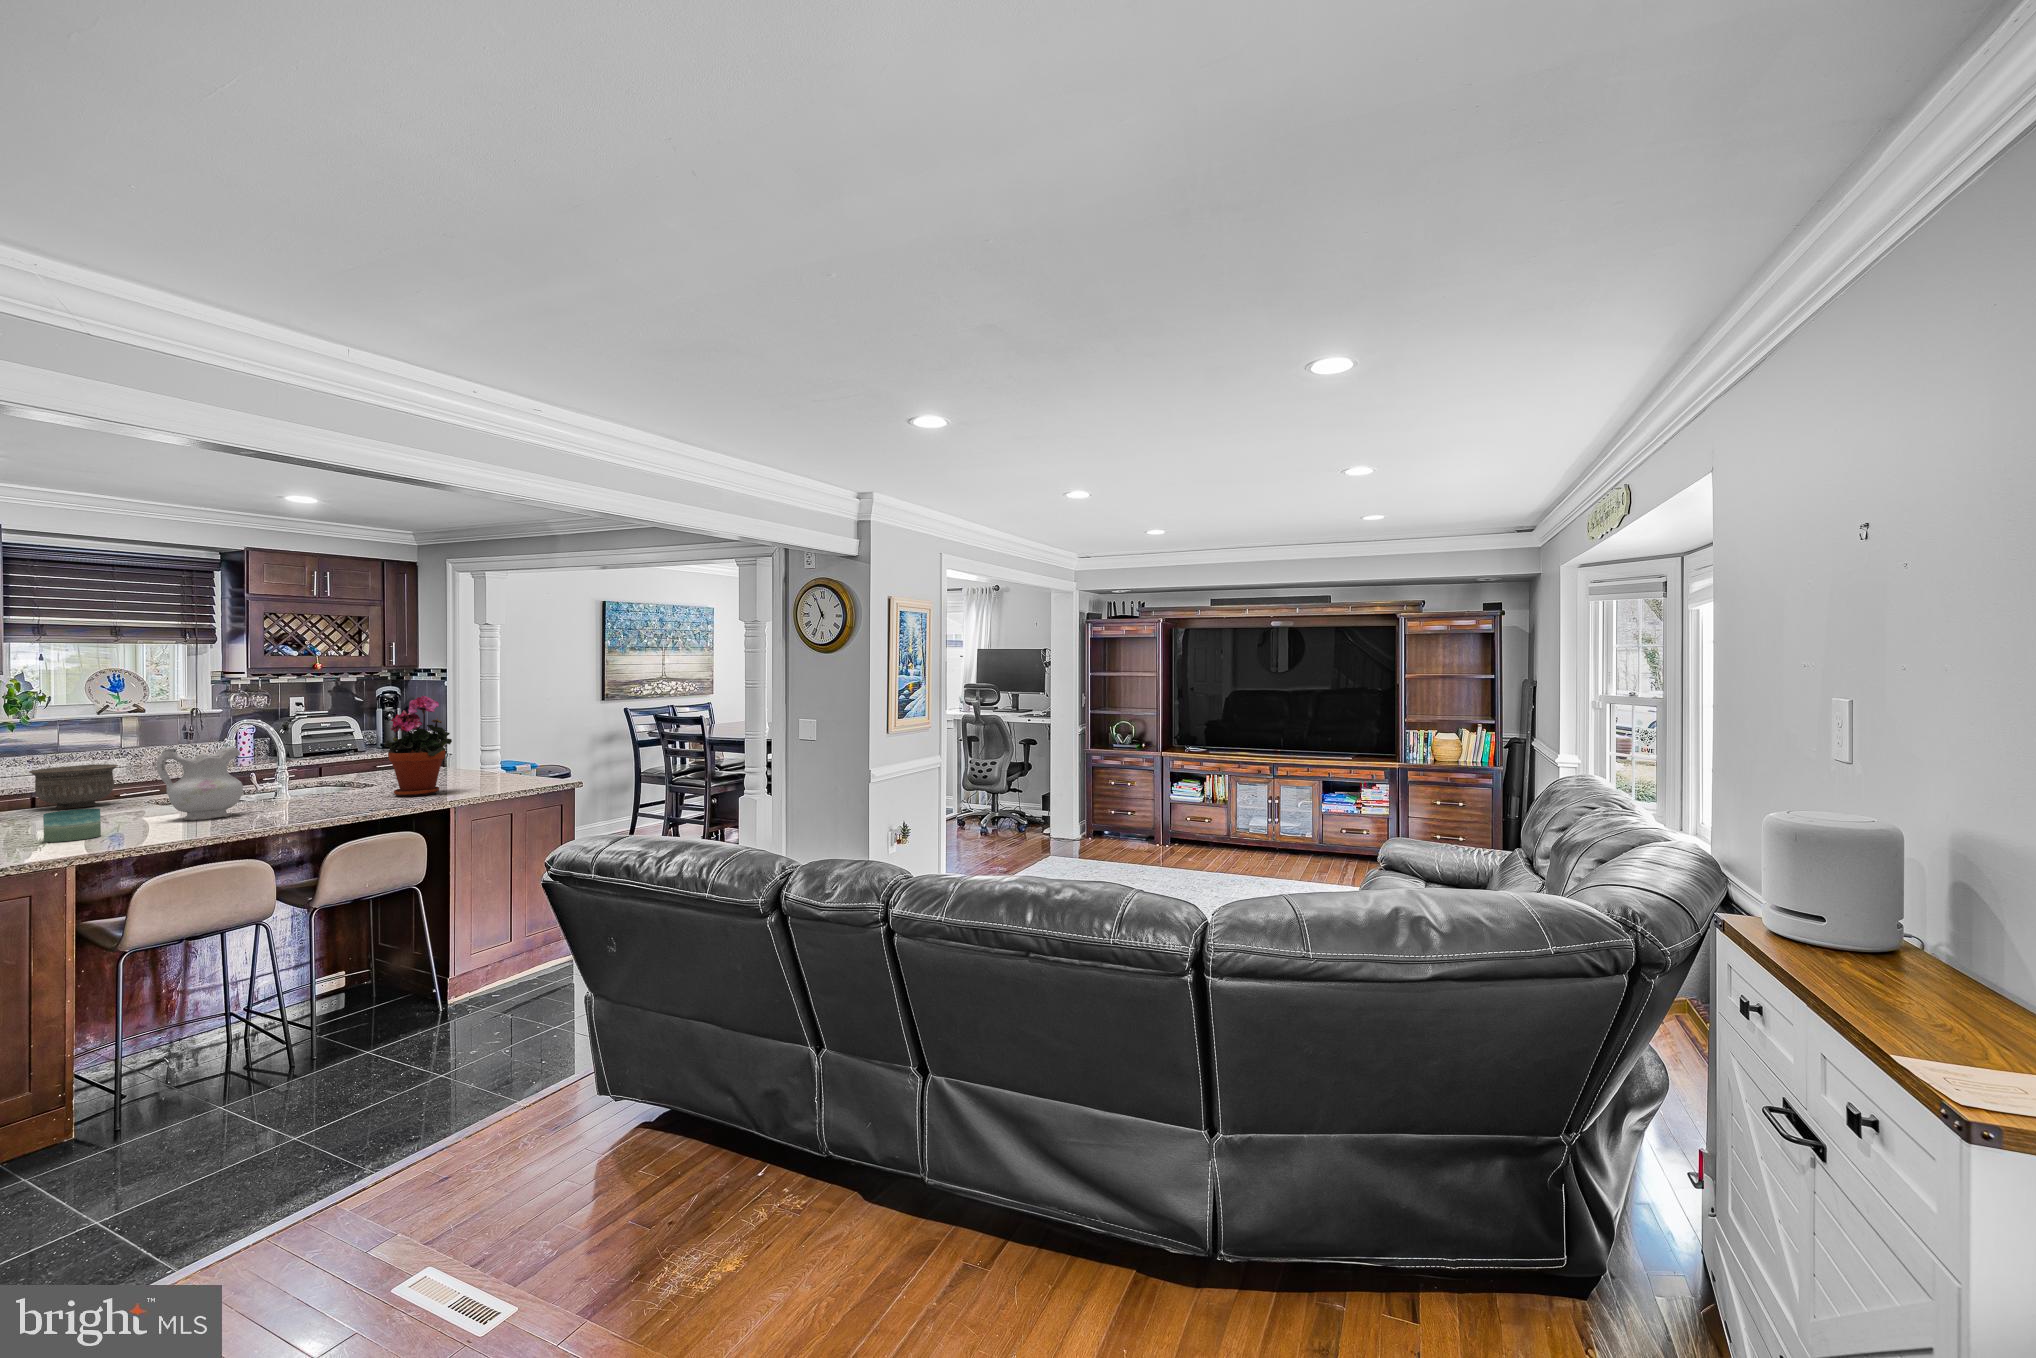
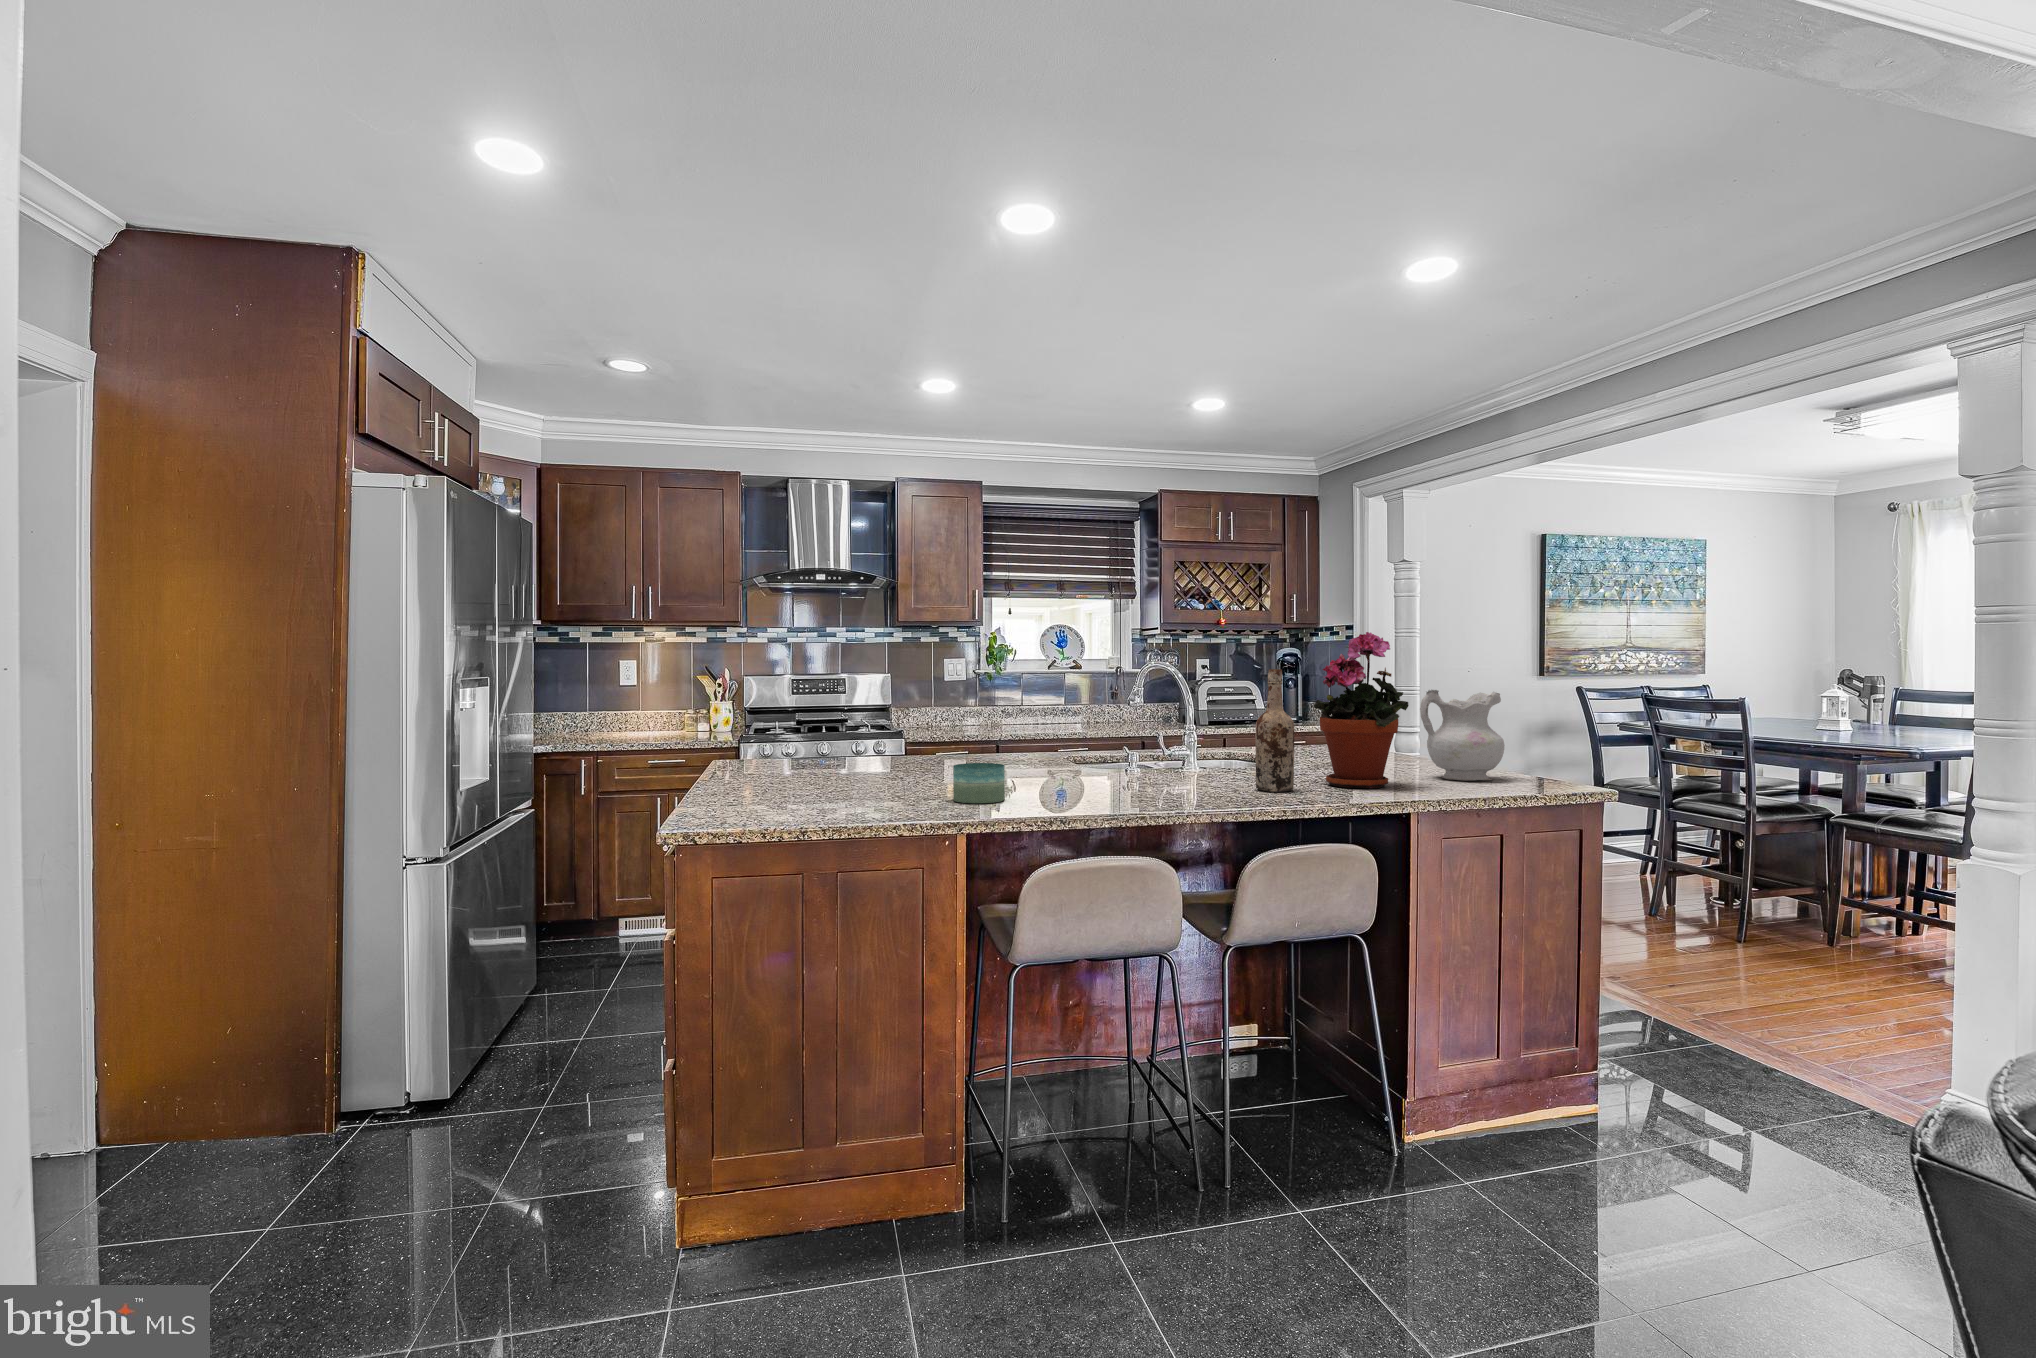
wine bottle: none [335,723,366,805] -> present [1255,669,1295,792]
ceramic pitcher: present [156,747,243,820] -> present [1420,690,1505,781]
bowl: present [29,764,118,809] -> none [972,713,1042,761]

